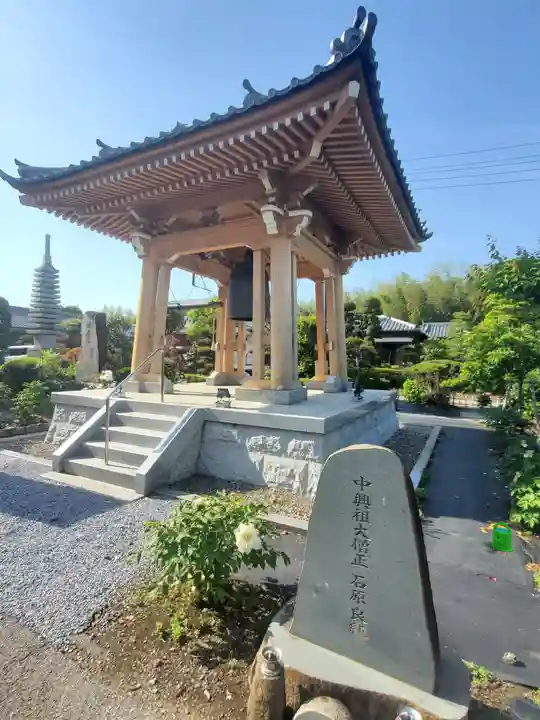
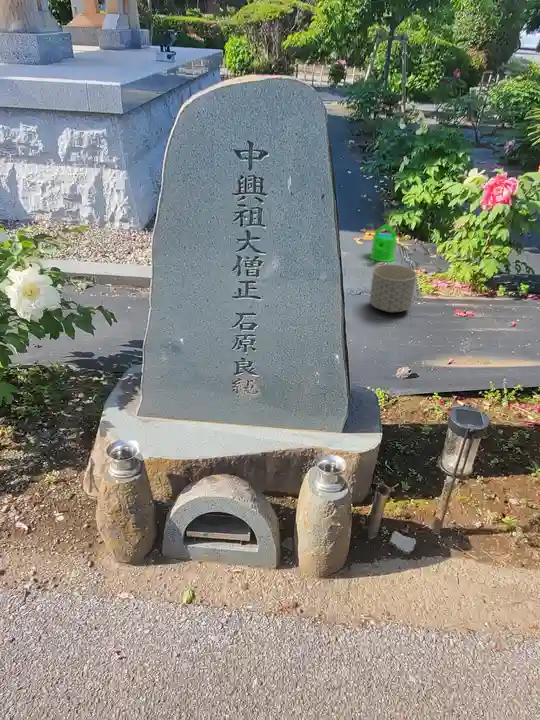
planter: none [484,554,521,597] -> present [370,264,416,313]

